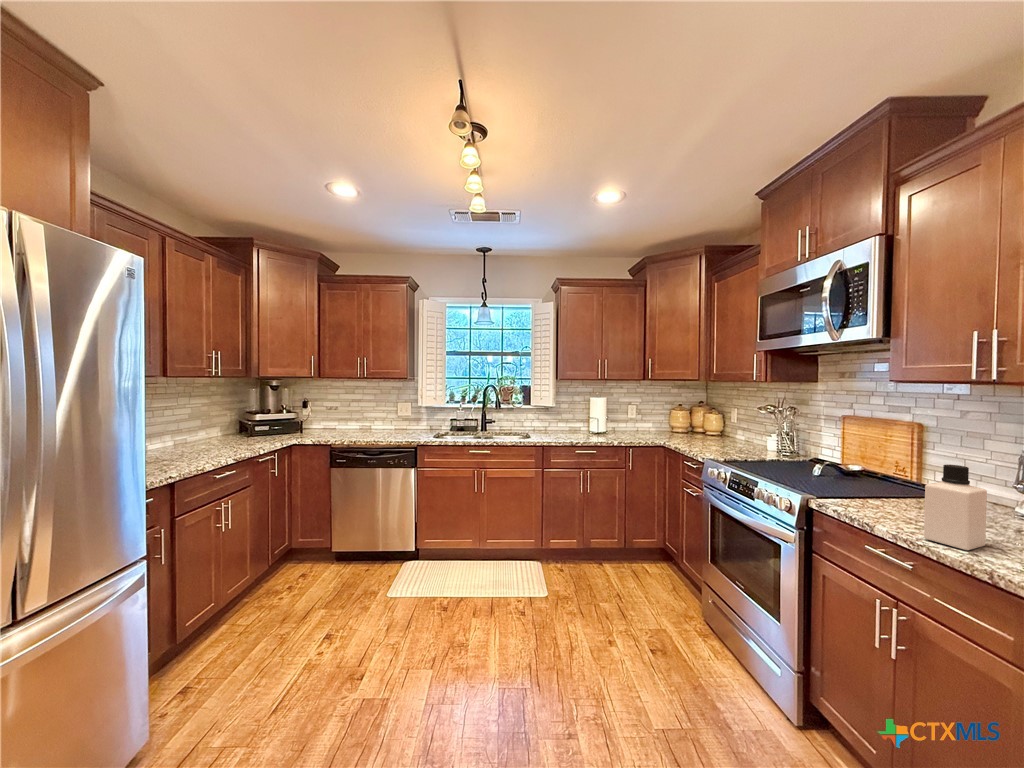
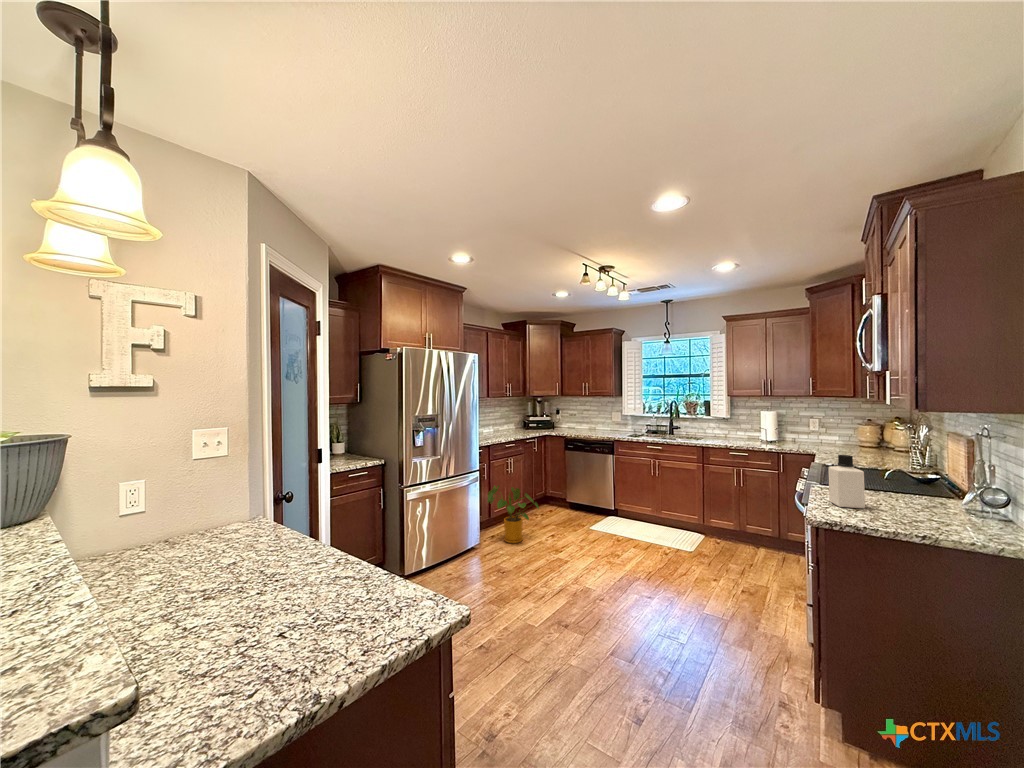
house plant: none [171,568,308,693] -> present [487,486,539,543]

